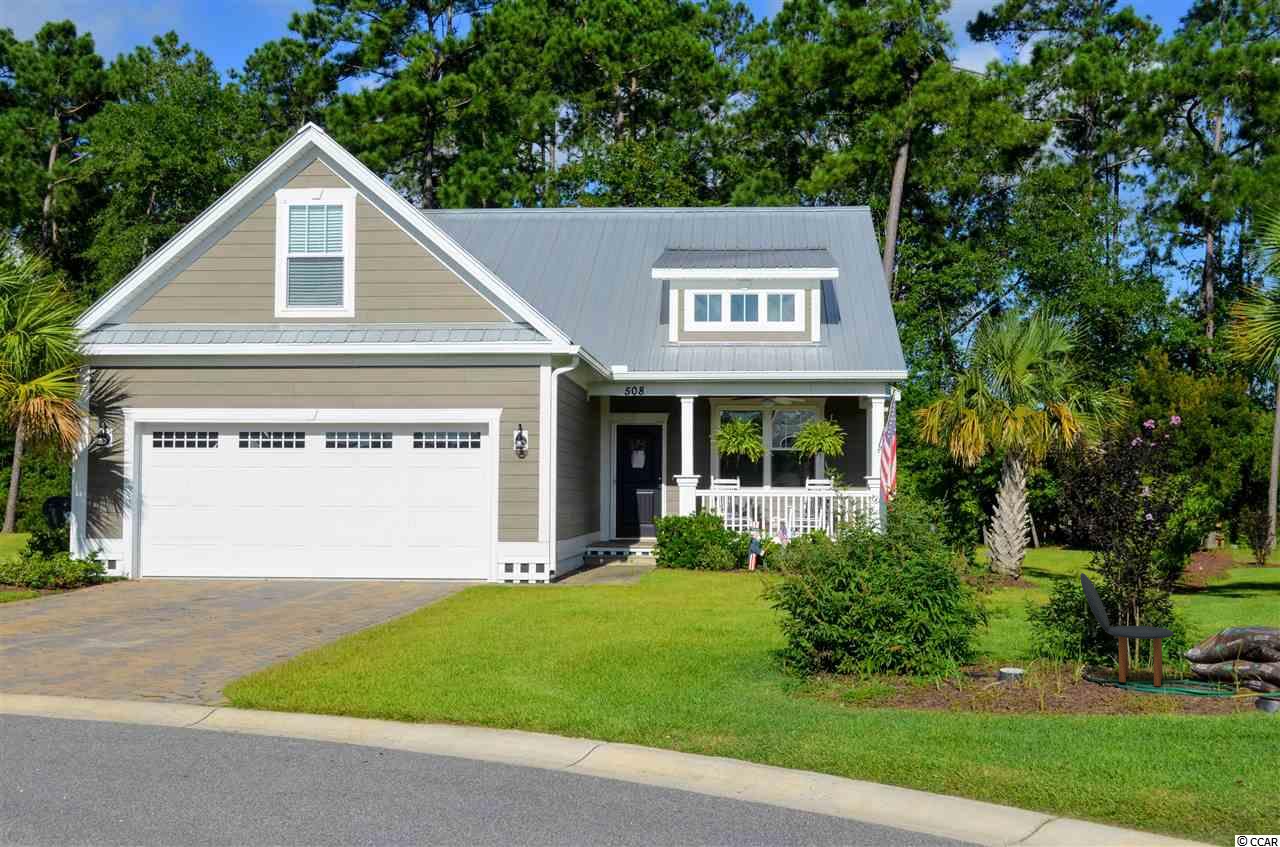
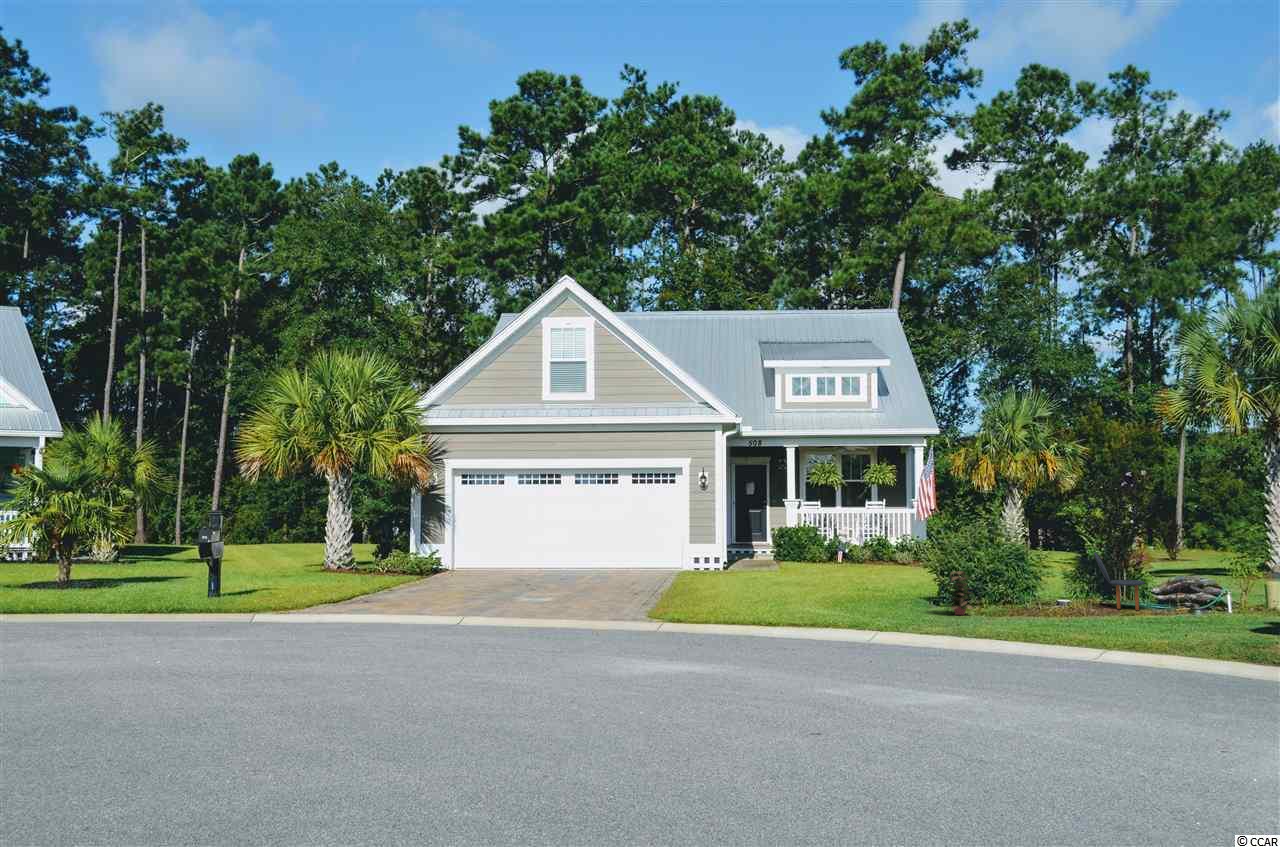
decorative plant: none [789,607,848,691] -> present [947,571,973,615]

